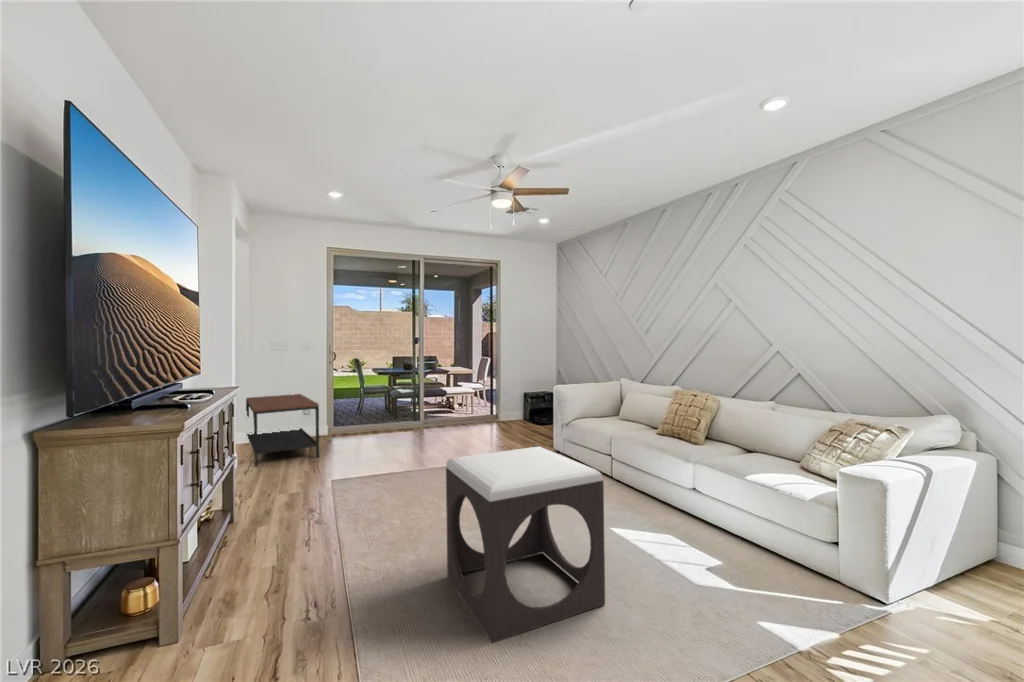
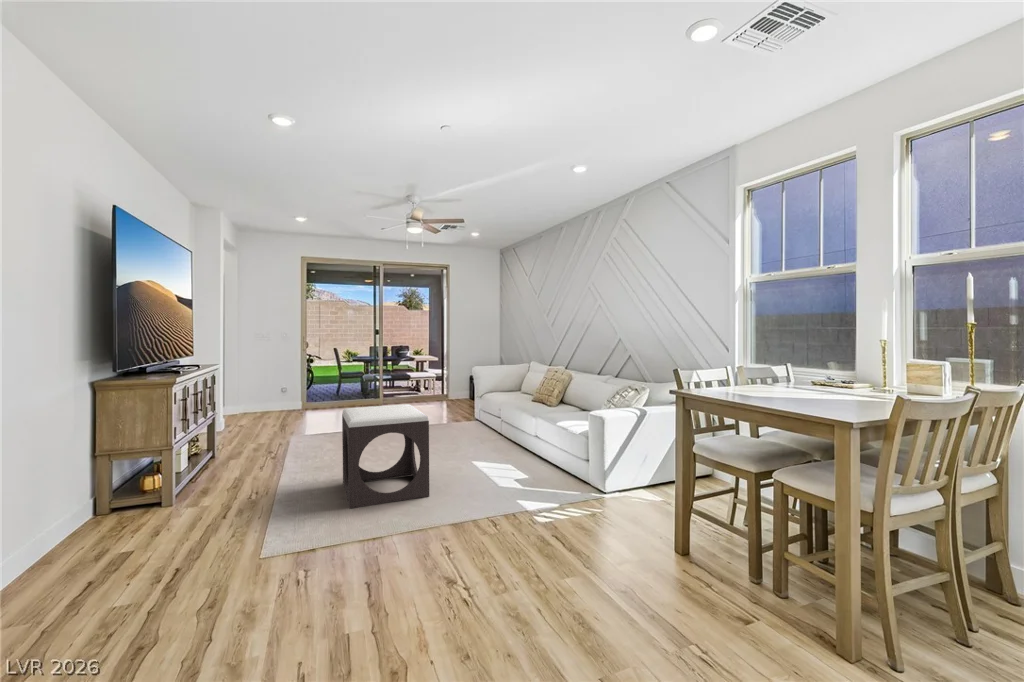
coffee table: present [246,394,319,466] -> none [235,375,289,428]

